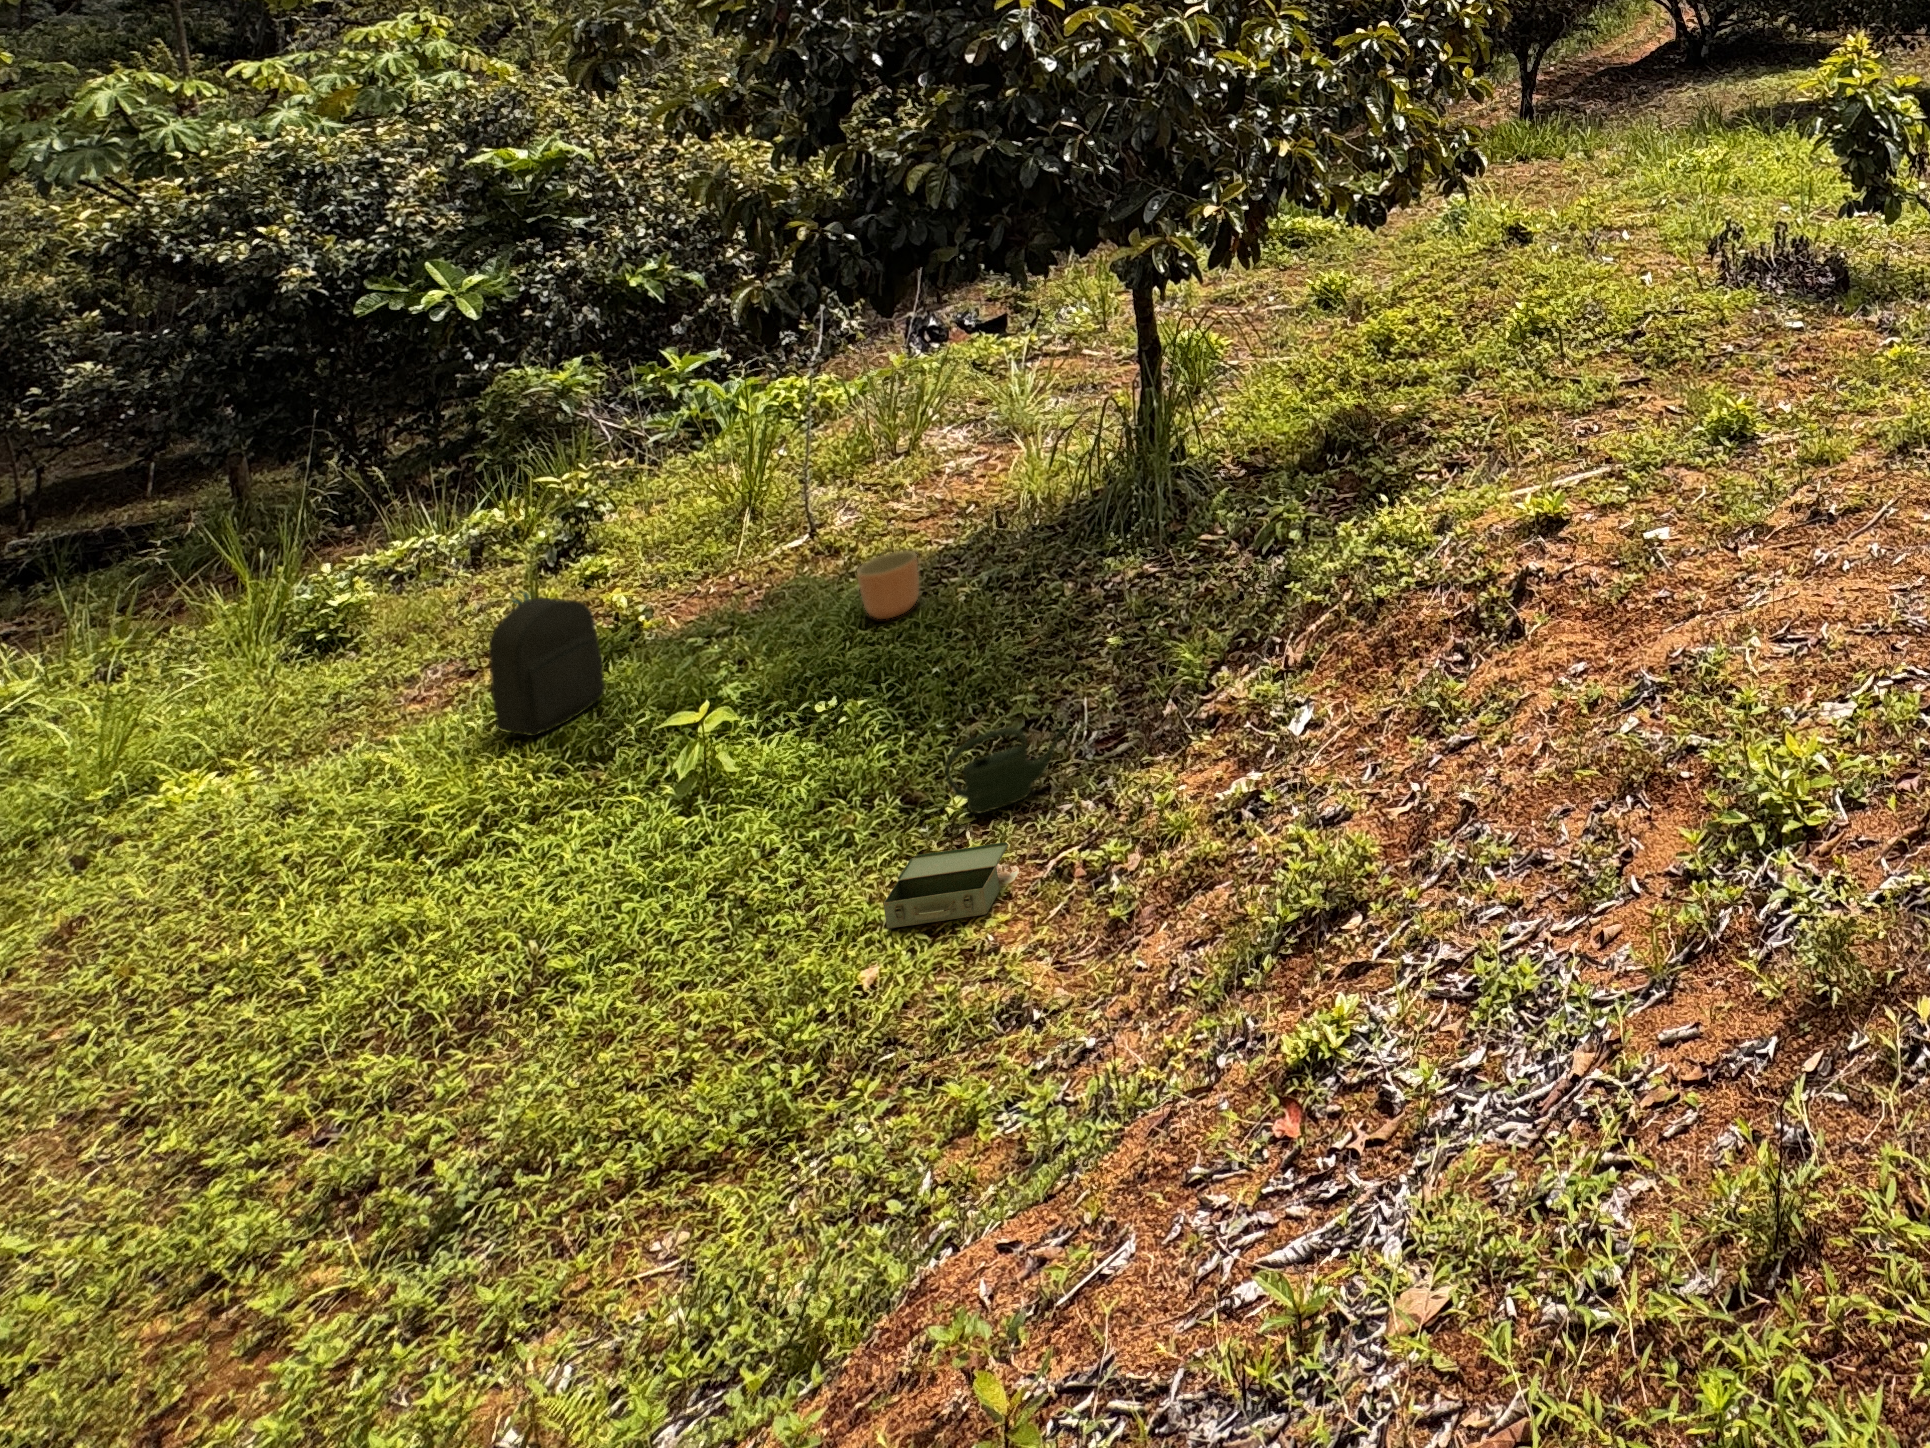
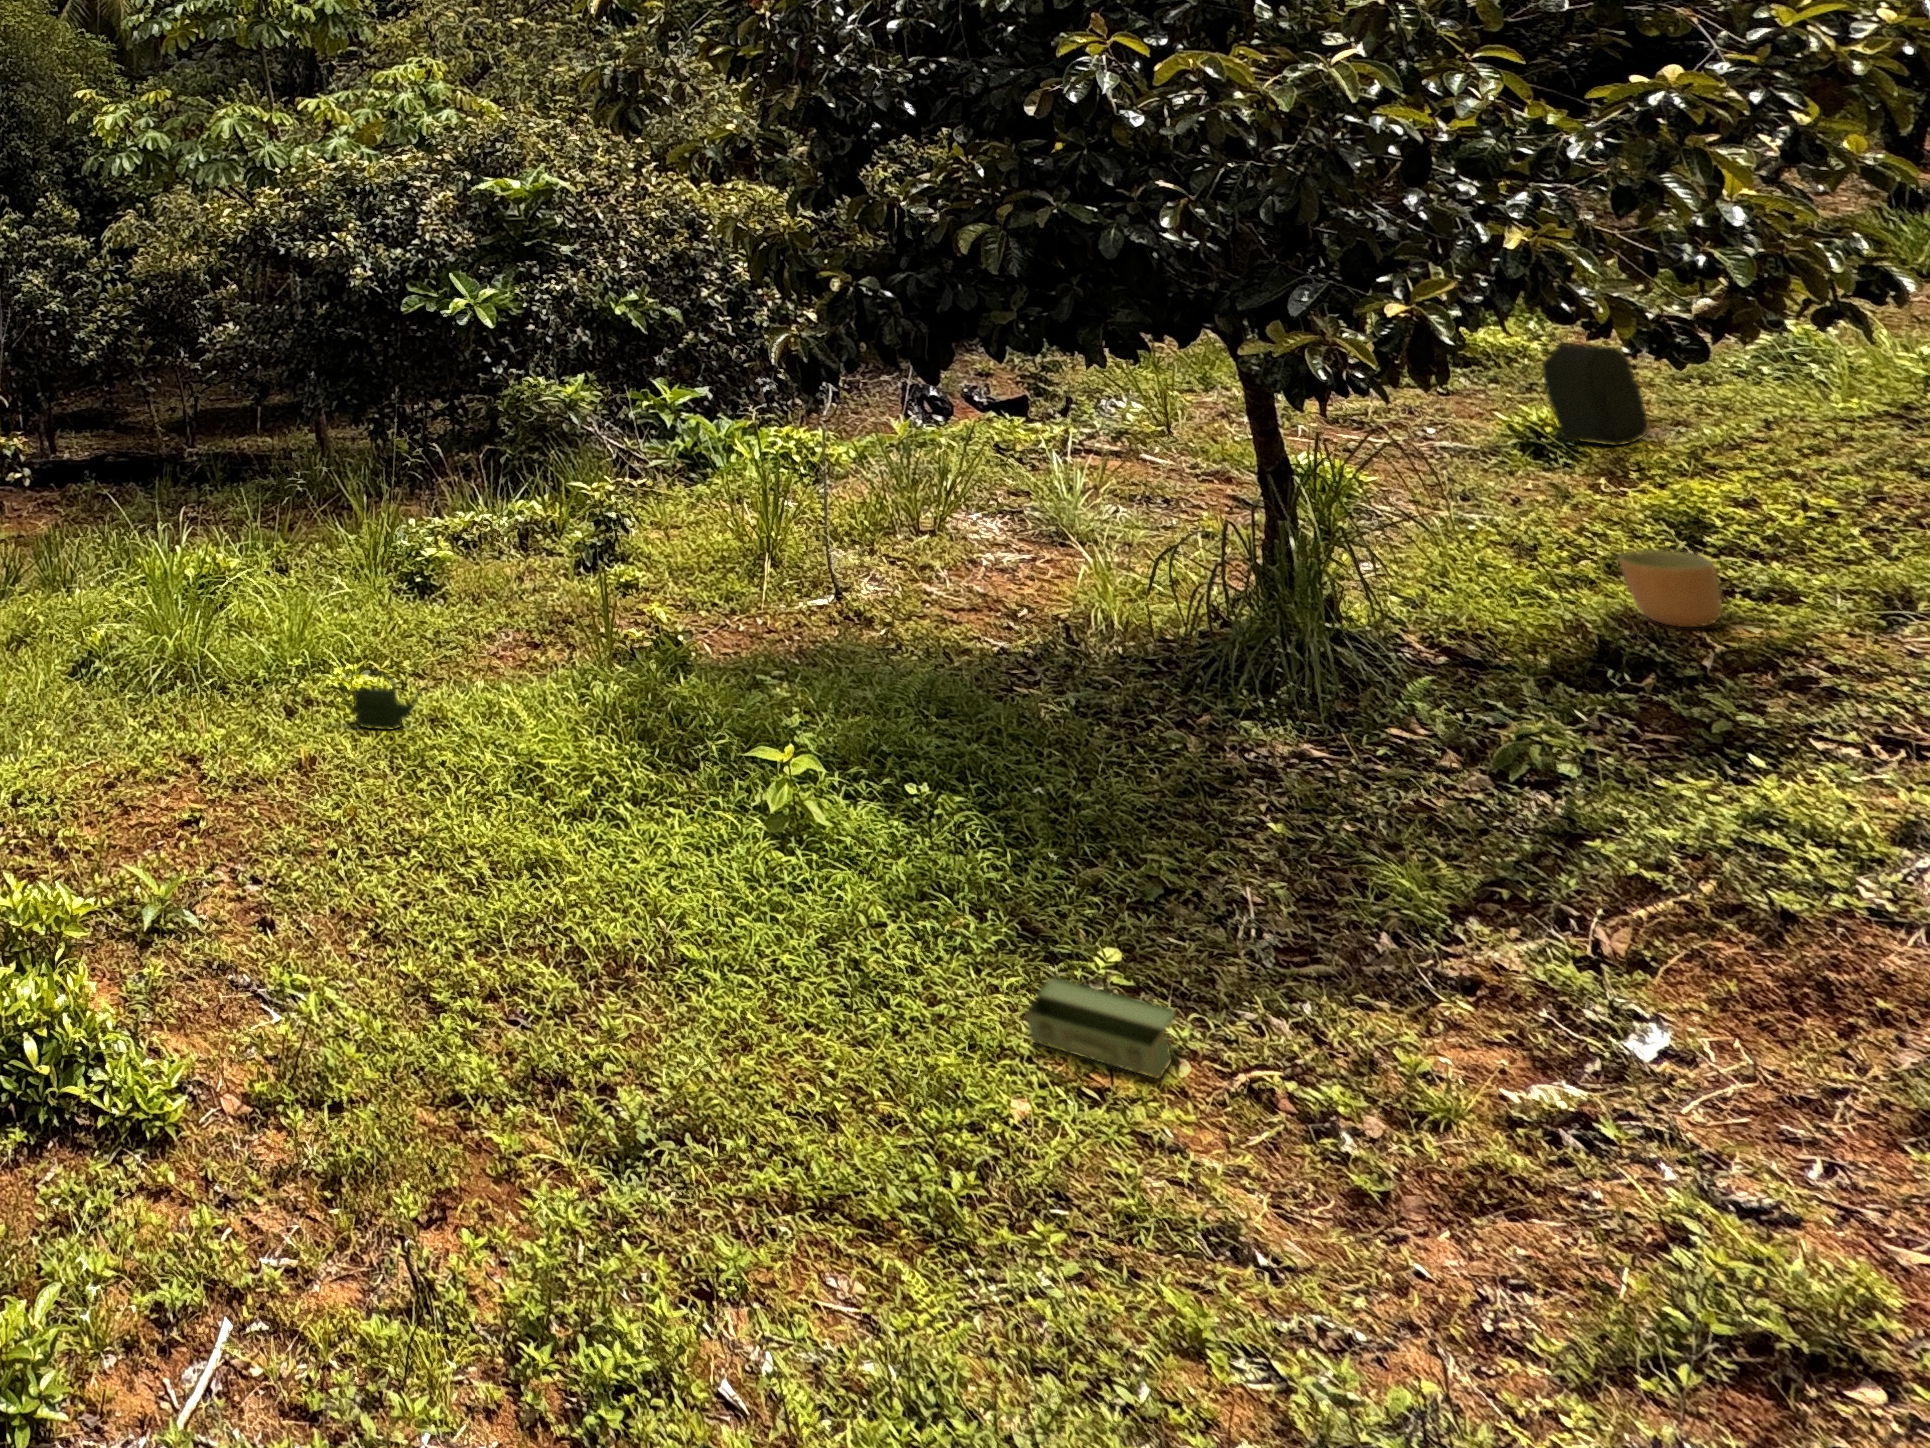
planter: present [857,551,919,619] -> present [1619,550,1722,627]
backpack: present [489,591,605,736] -> present [1542,337,1649,445]
watering can: present [945,728,1068,814] -> present [339,670,425,730]

